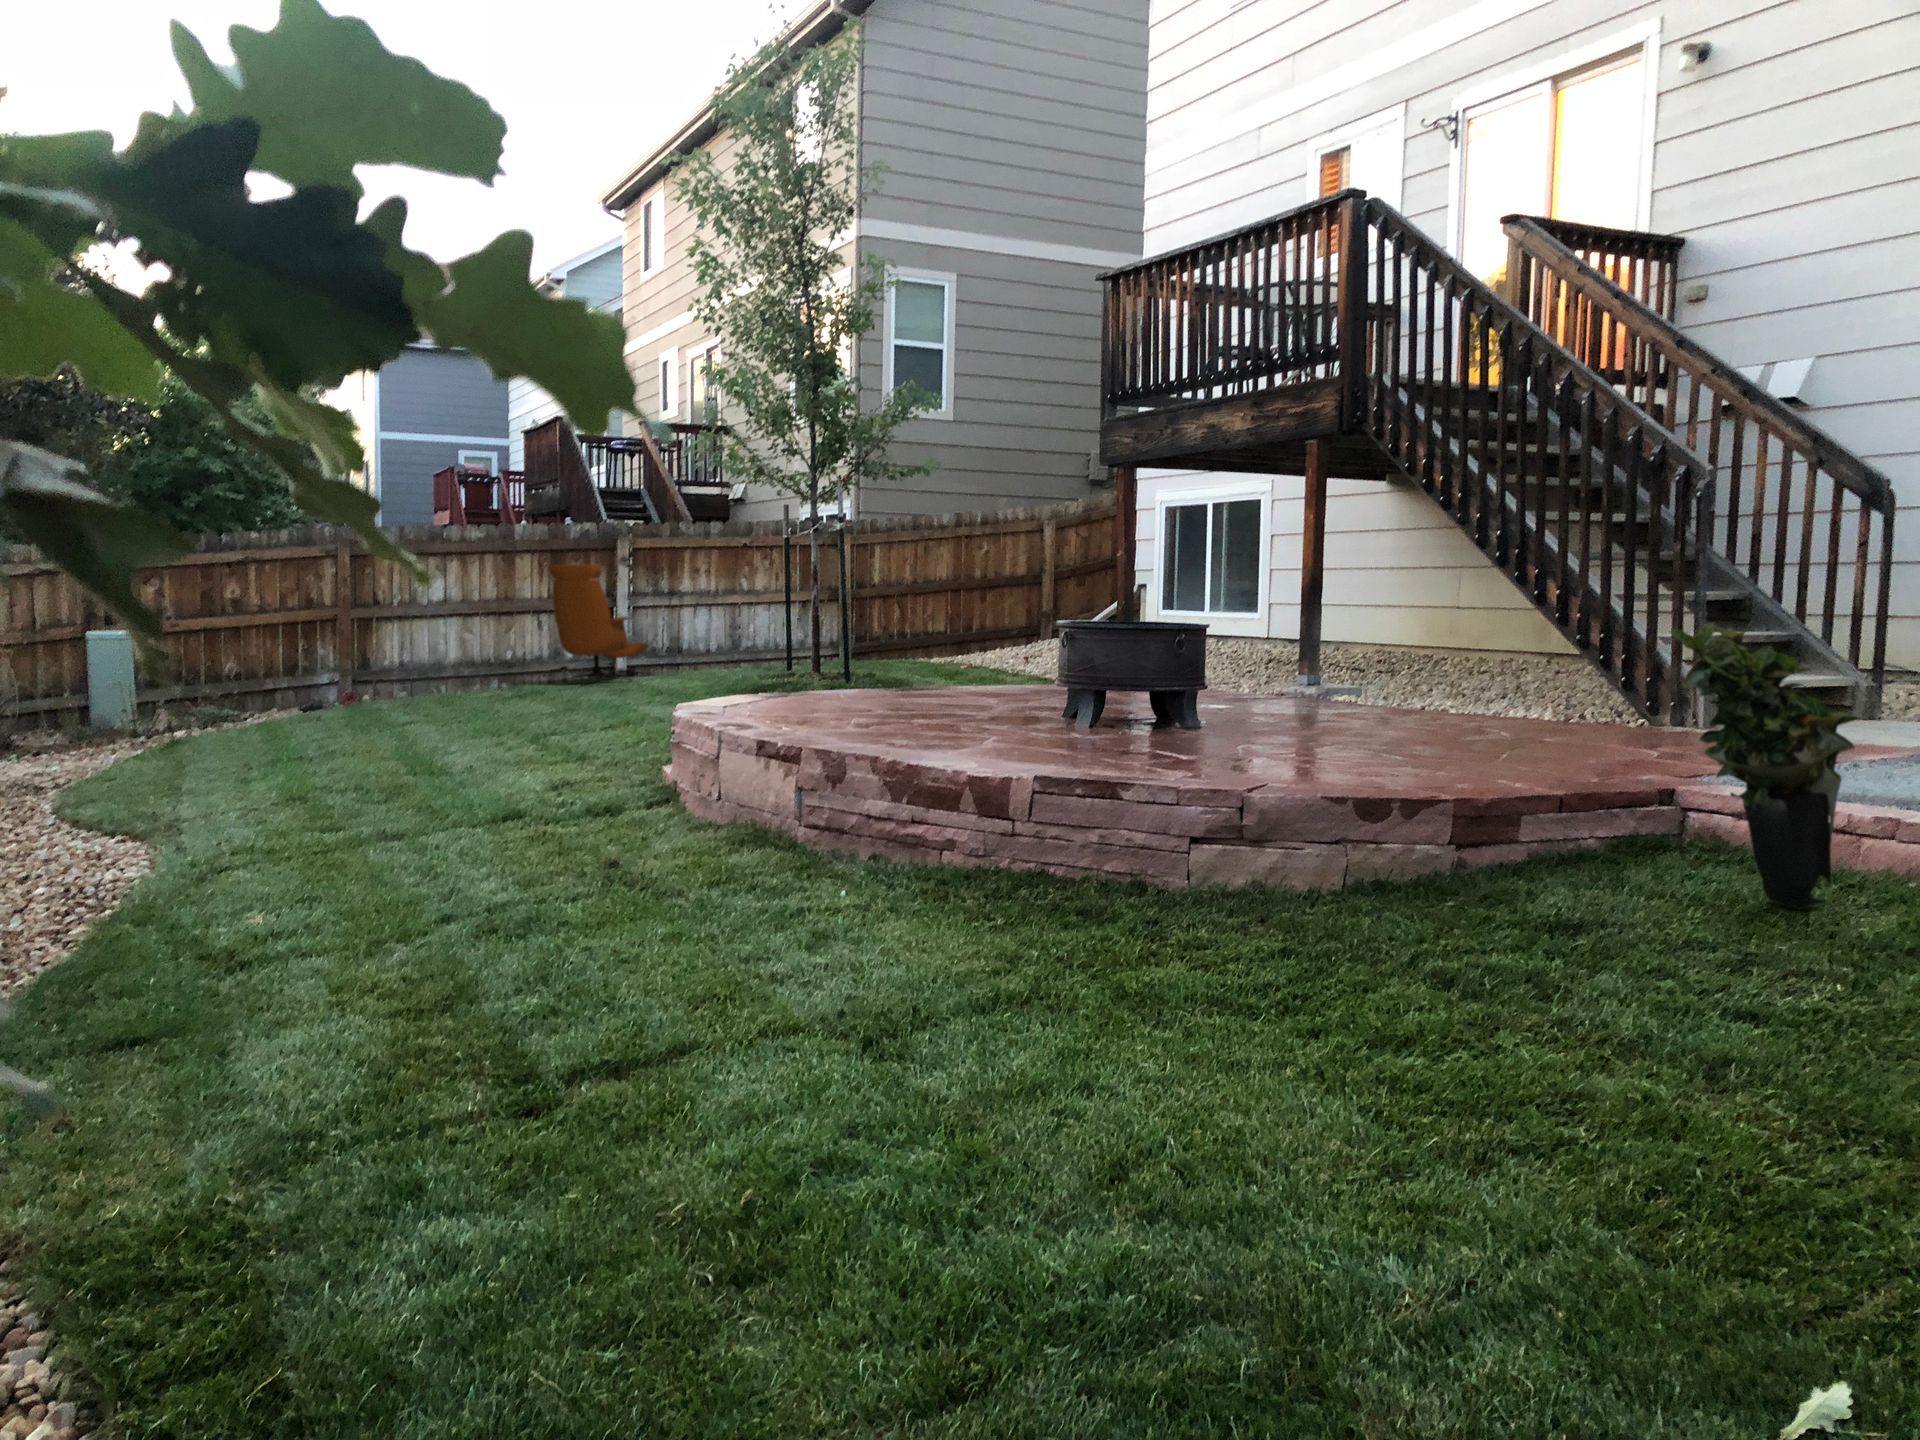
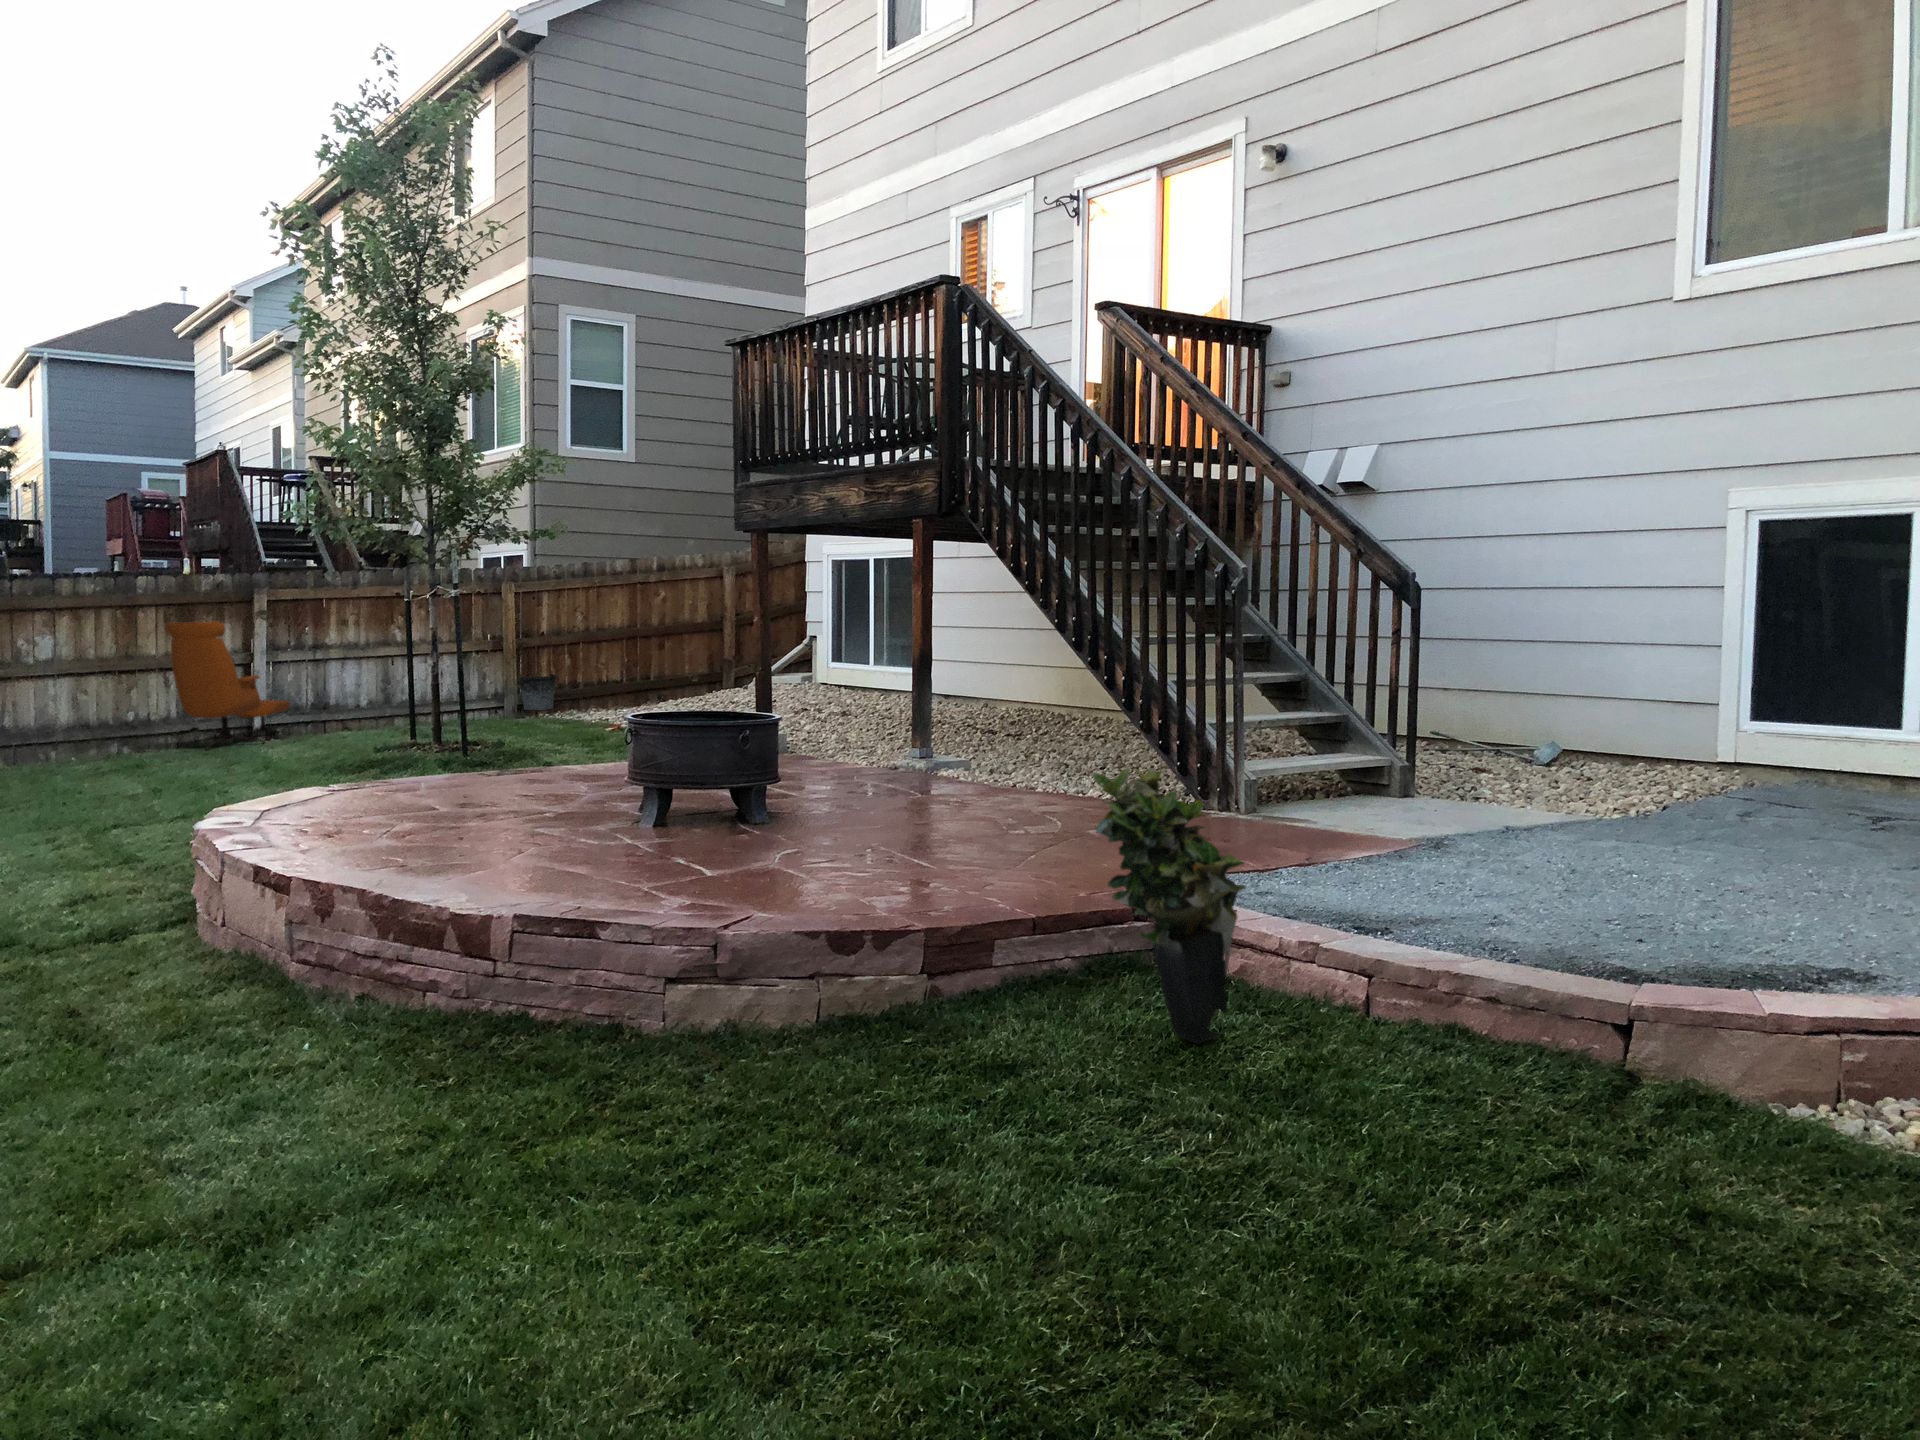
bucket: none [853,624,890,659] -> present [519,674,558,710]

